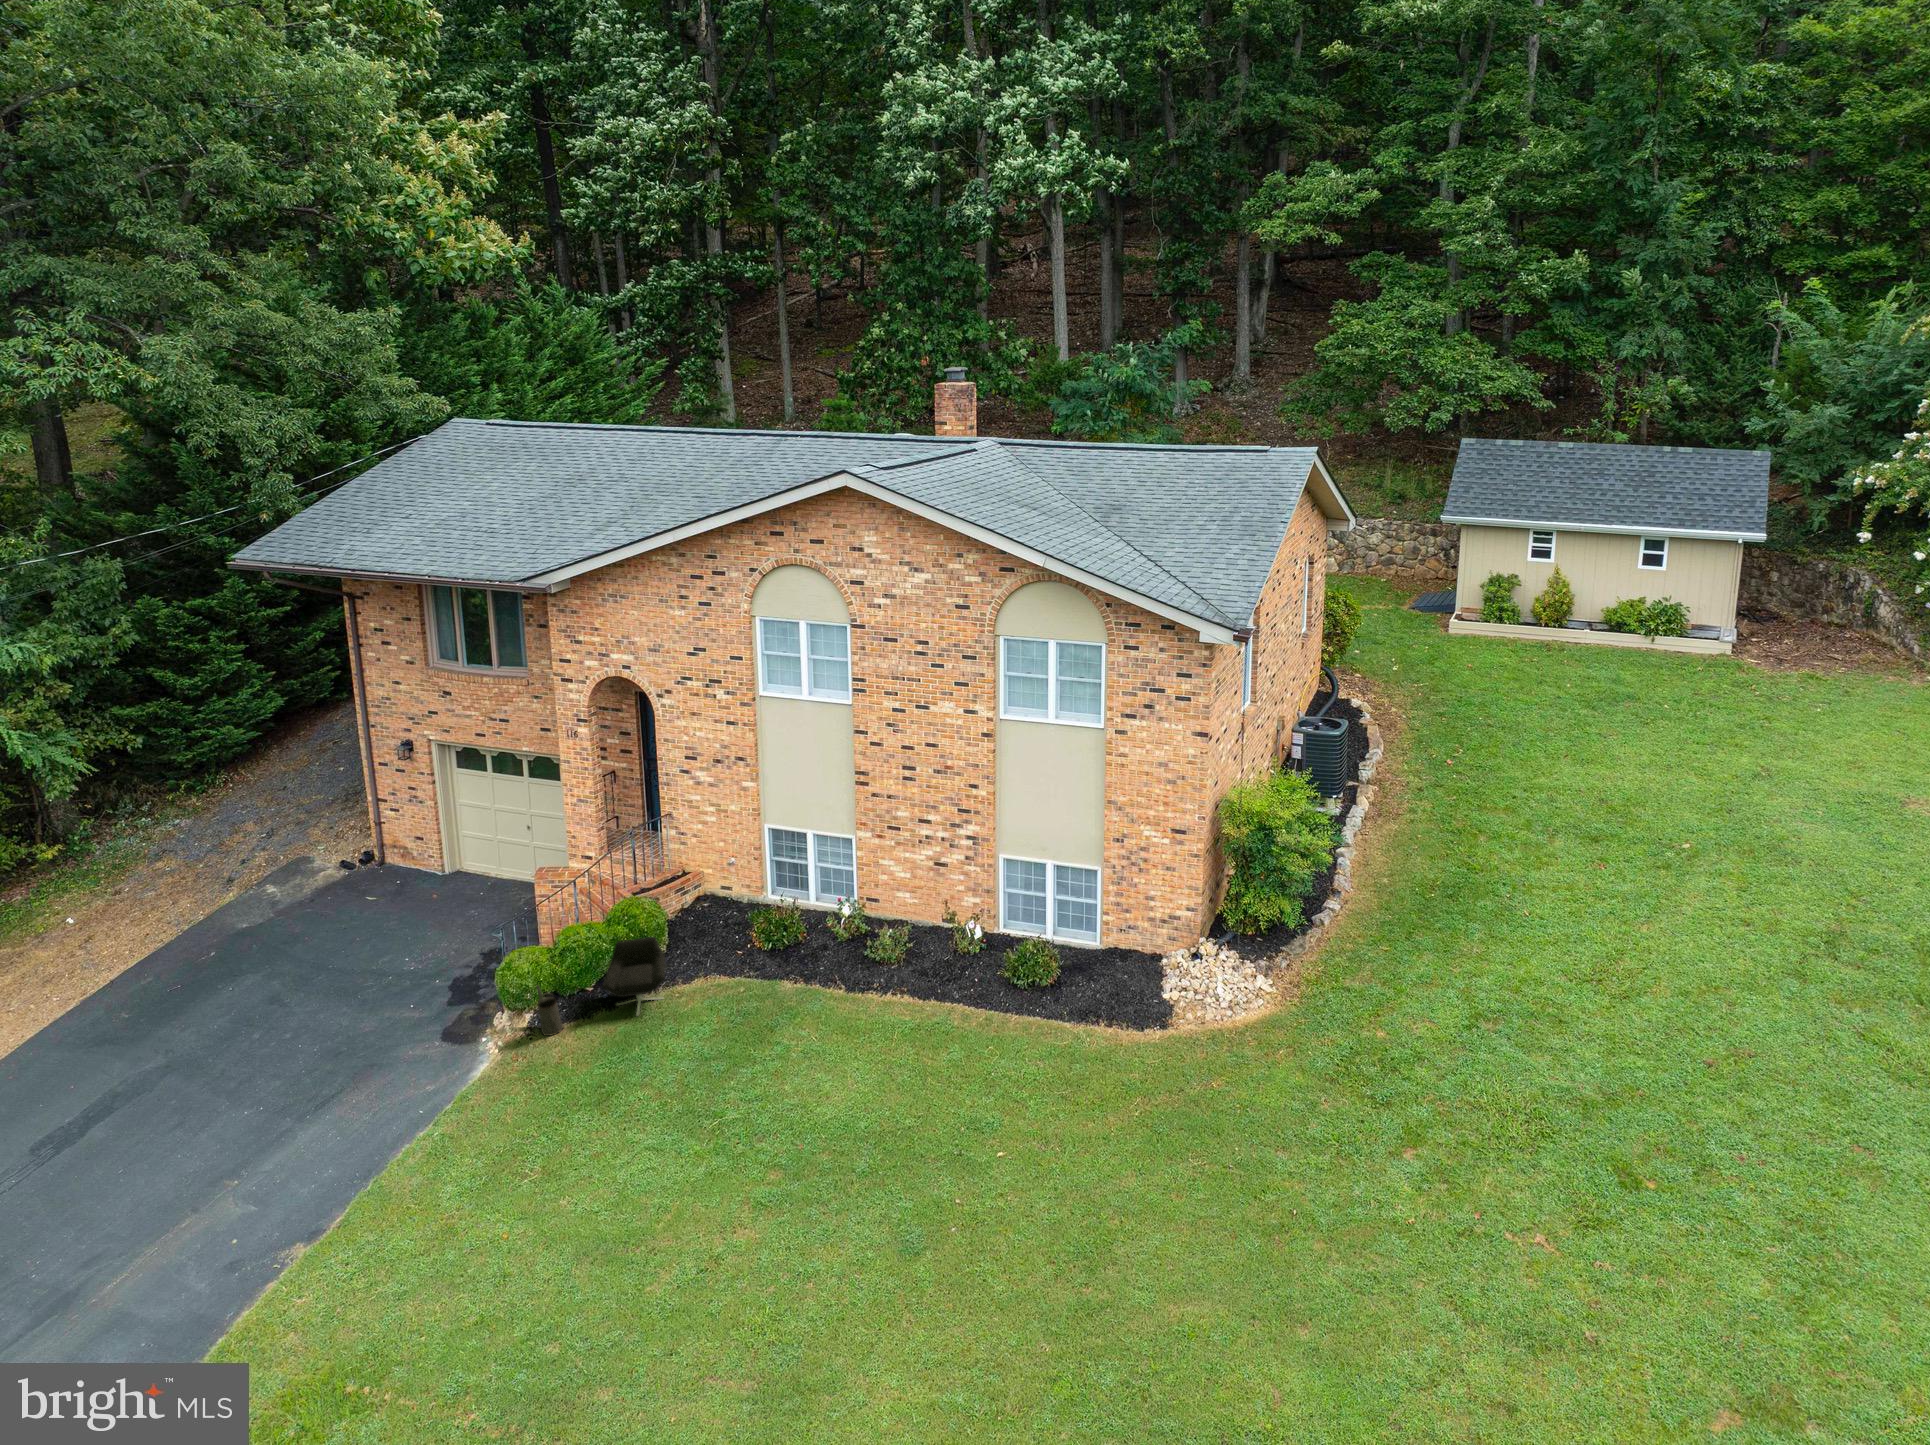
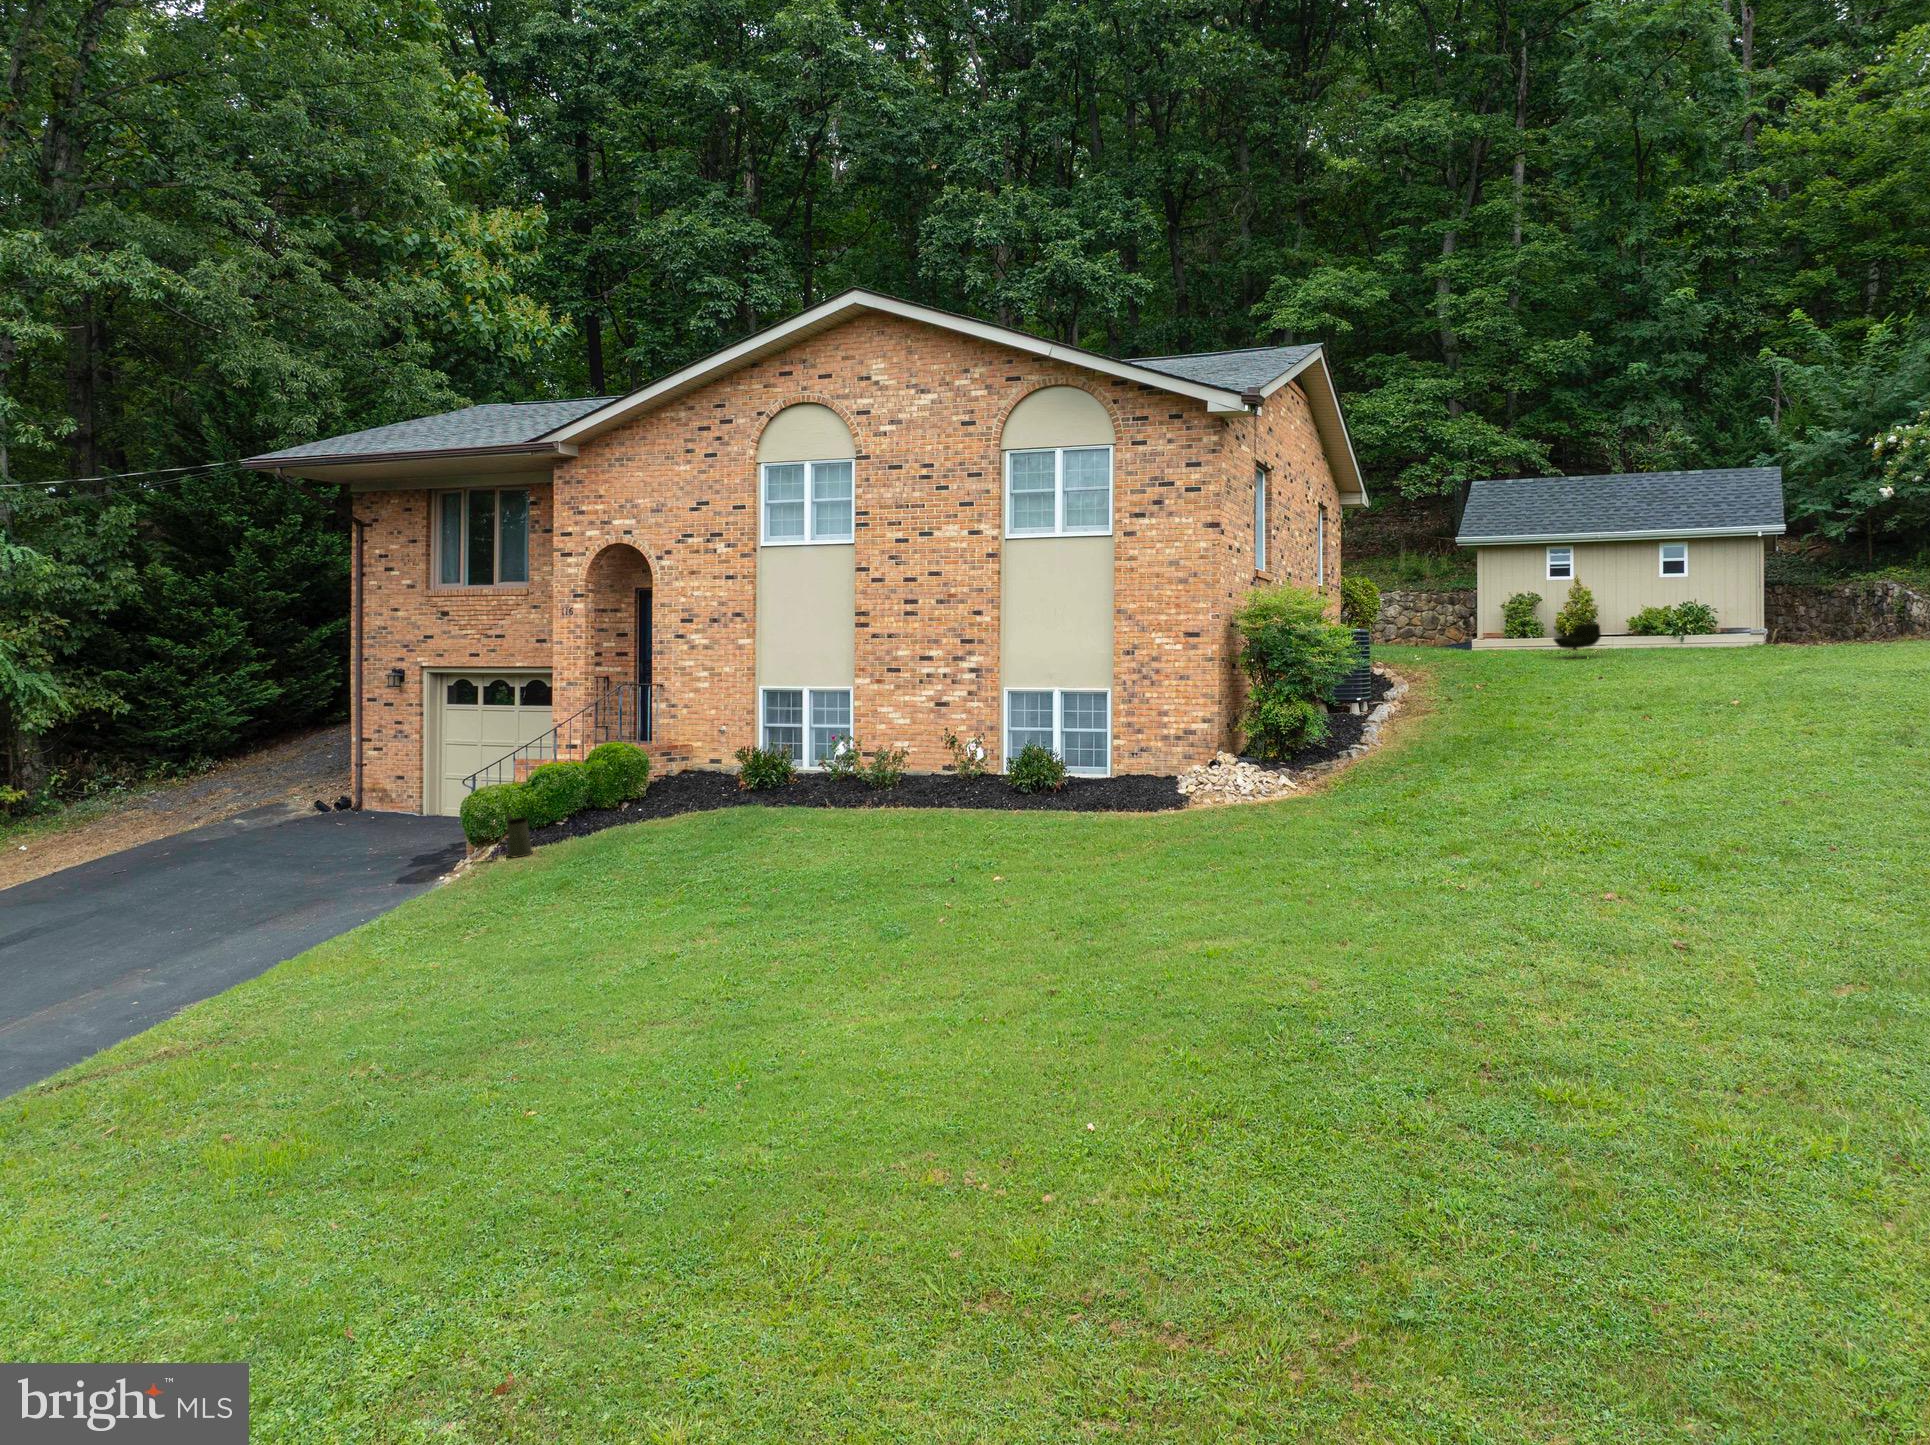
lounge chair: present [603,937,665,1016] -> present [1554,624,1601,657]

